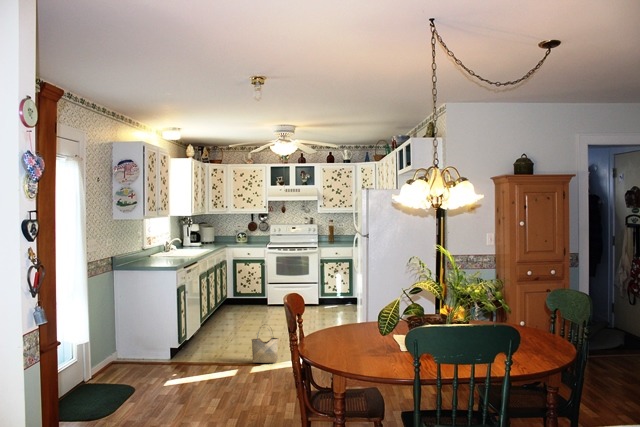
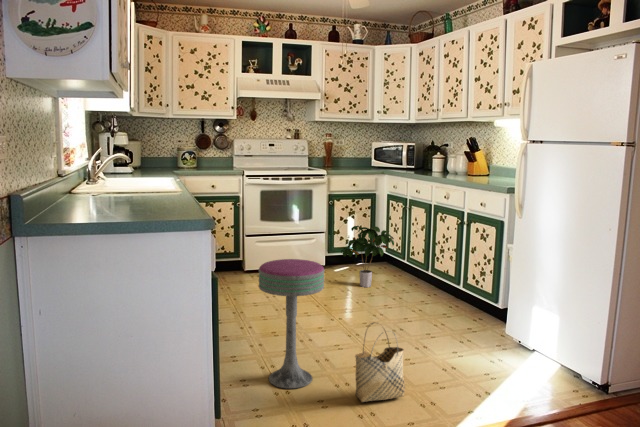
potted plant: none [319,279,346,318] -> present [341,226,394,287]
bar stool: none [216,292,249,356] -> present [259,259,324,389]

